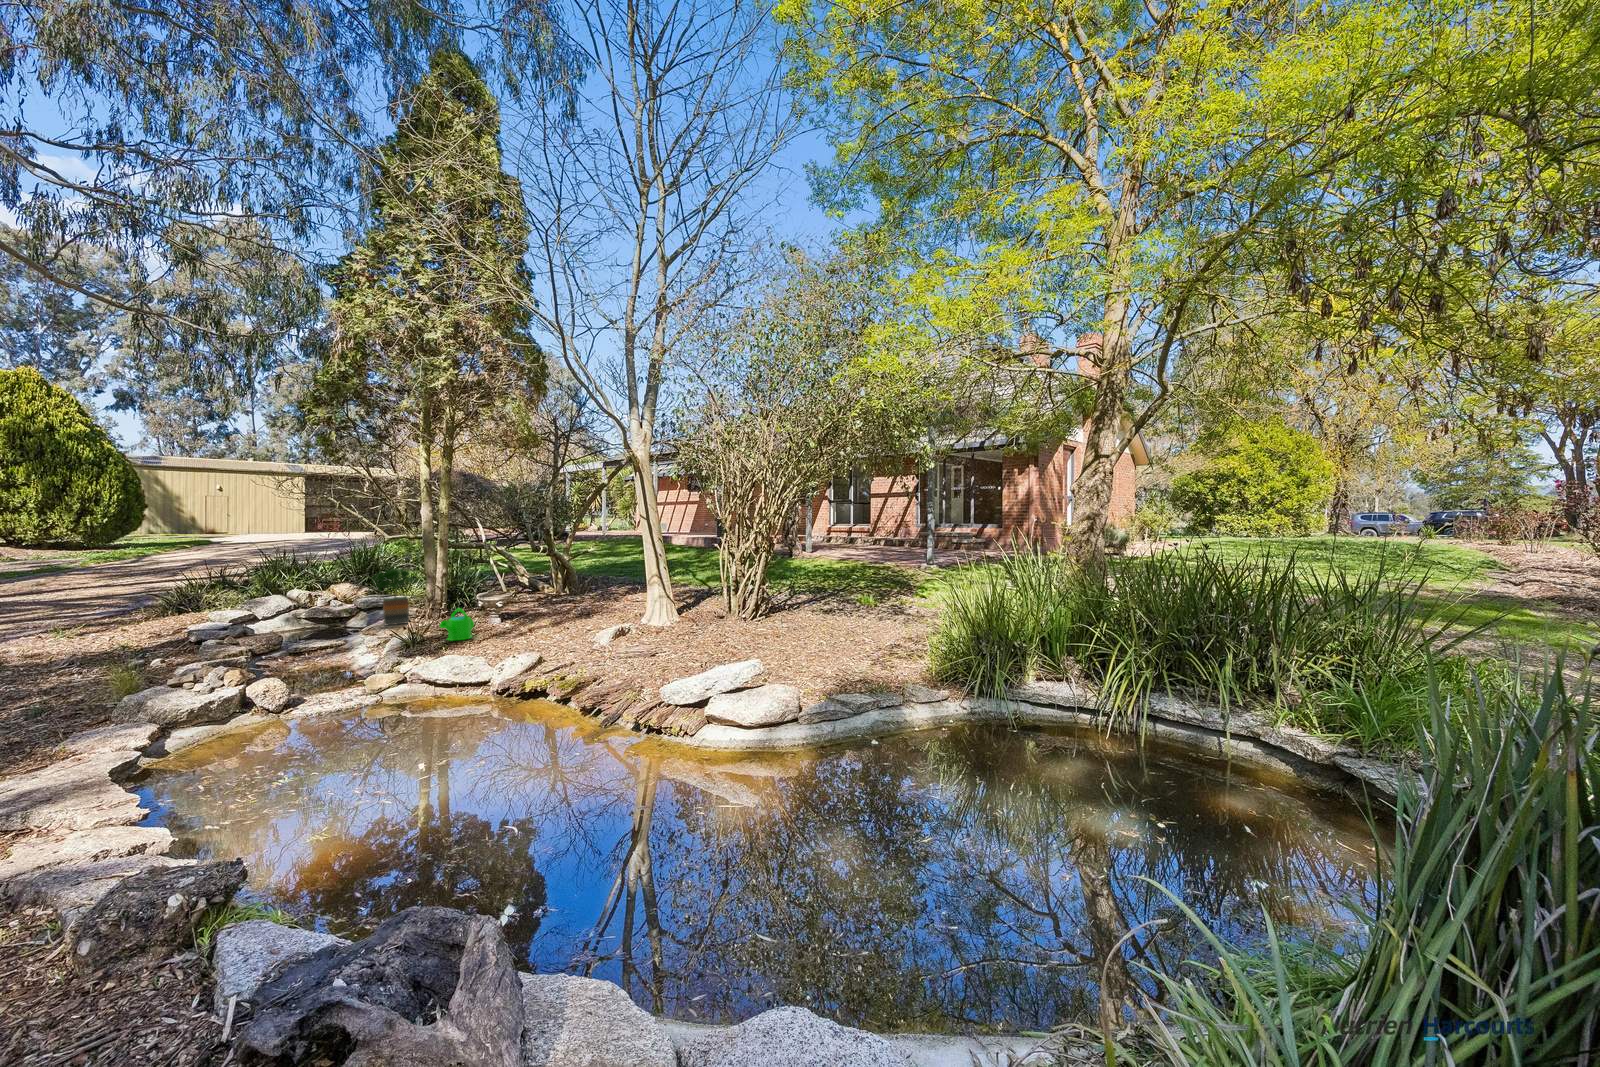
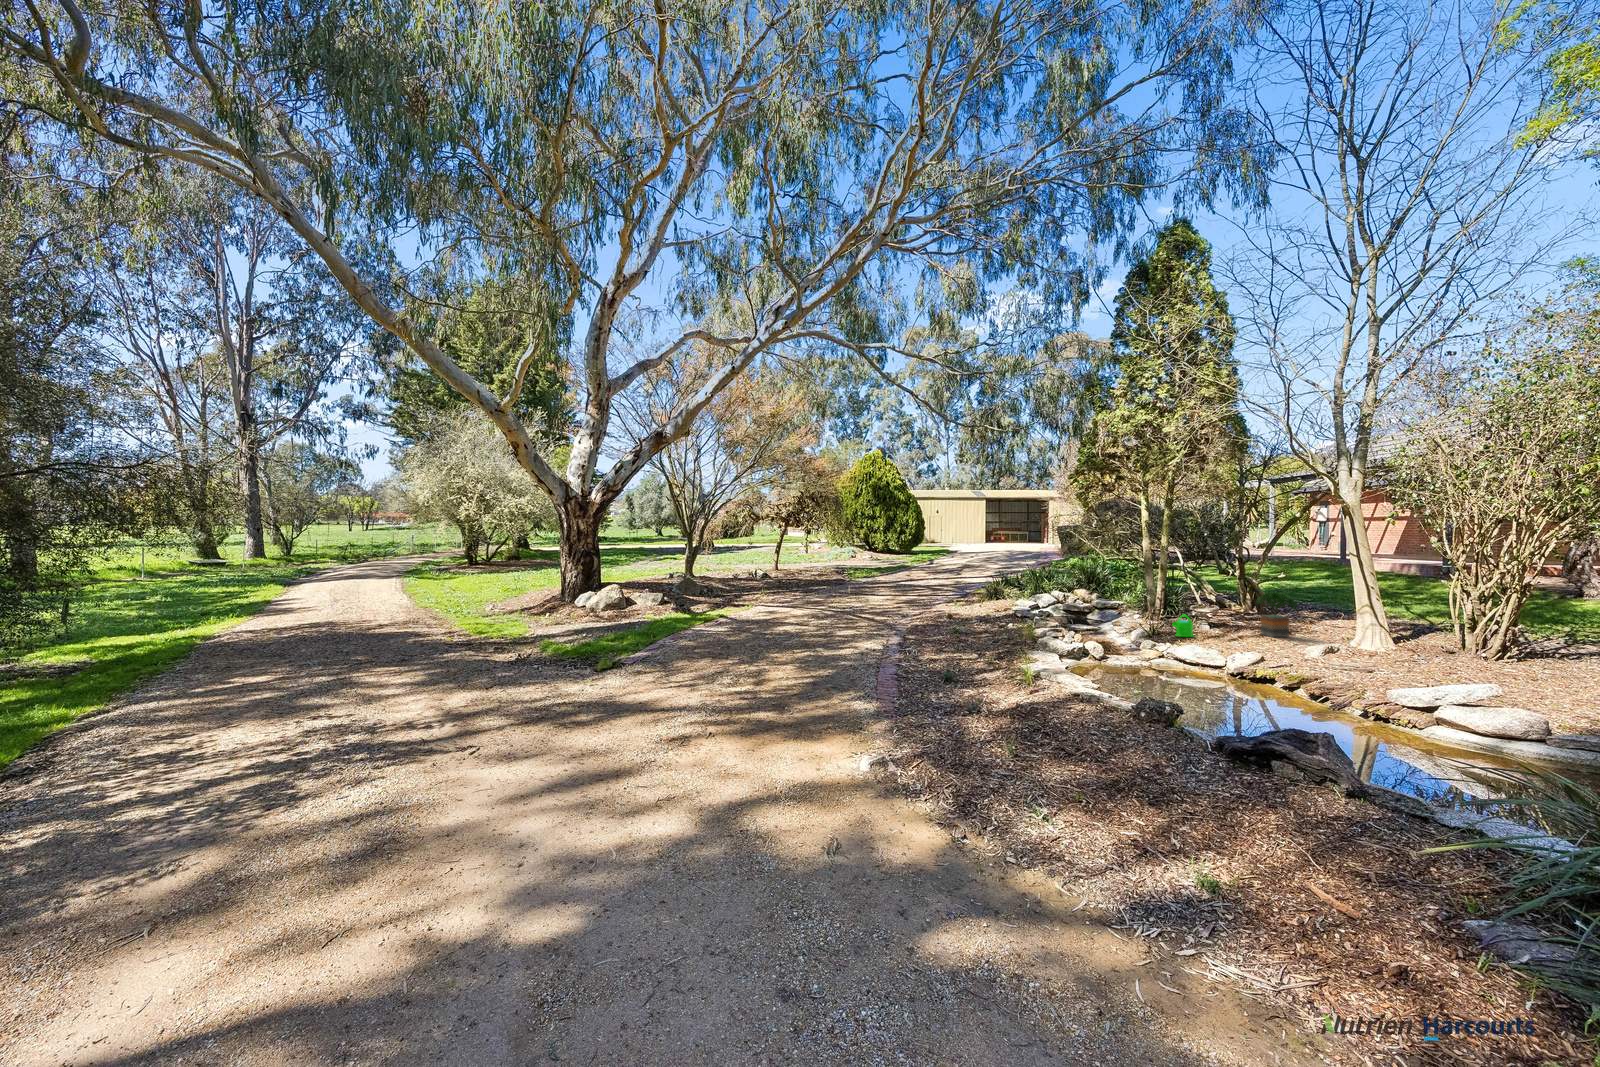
potted tree: present [372,568,416,625] -> present [1257,593,1297,637]

